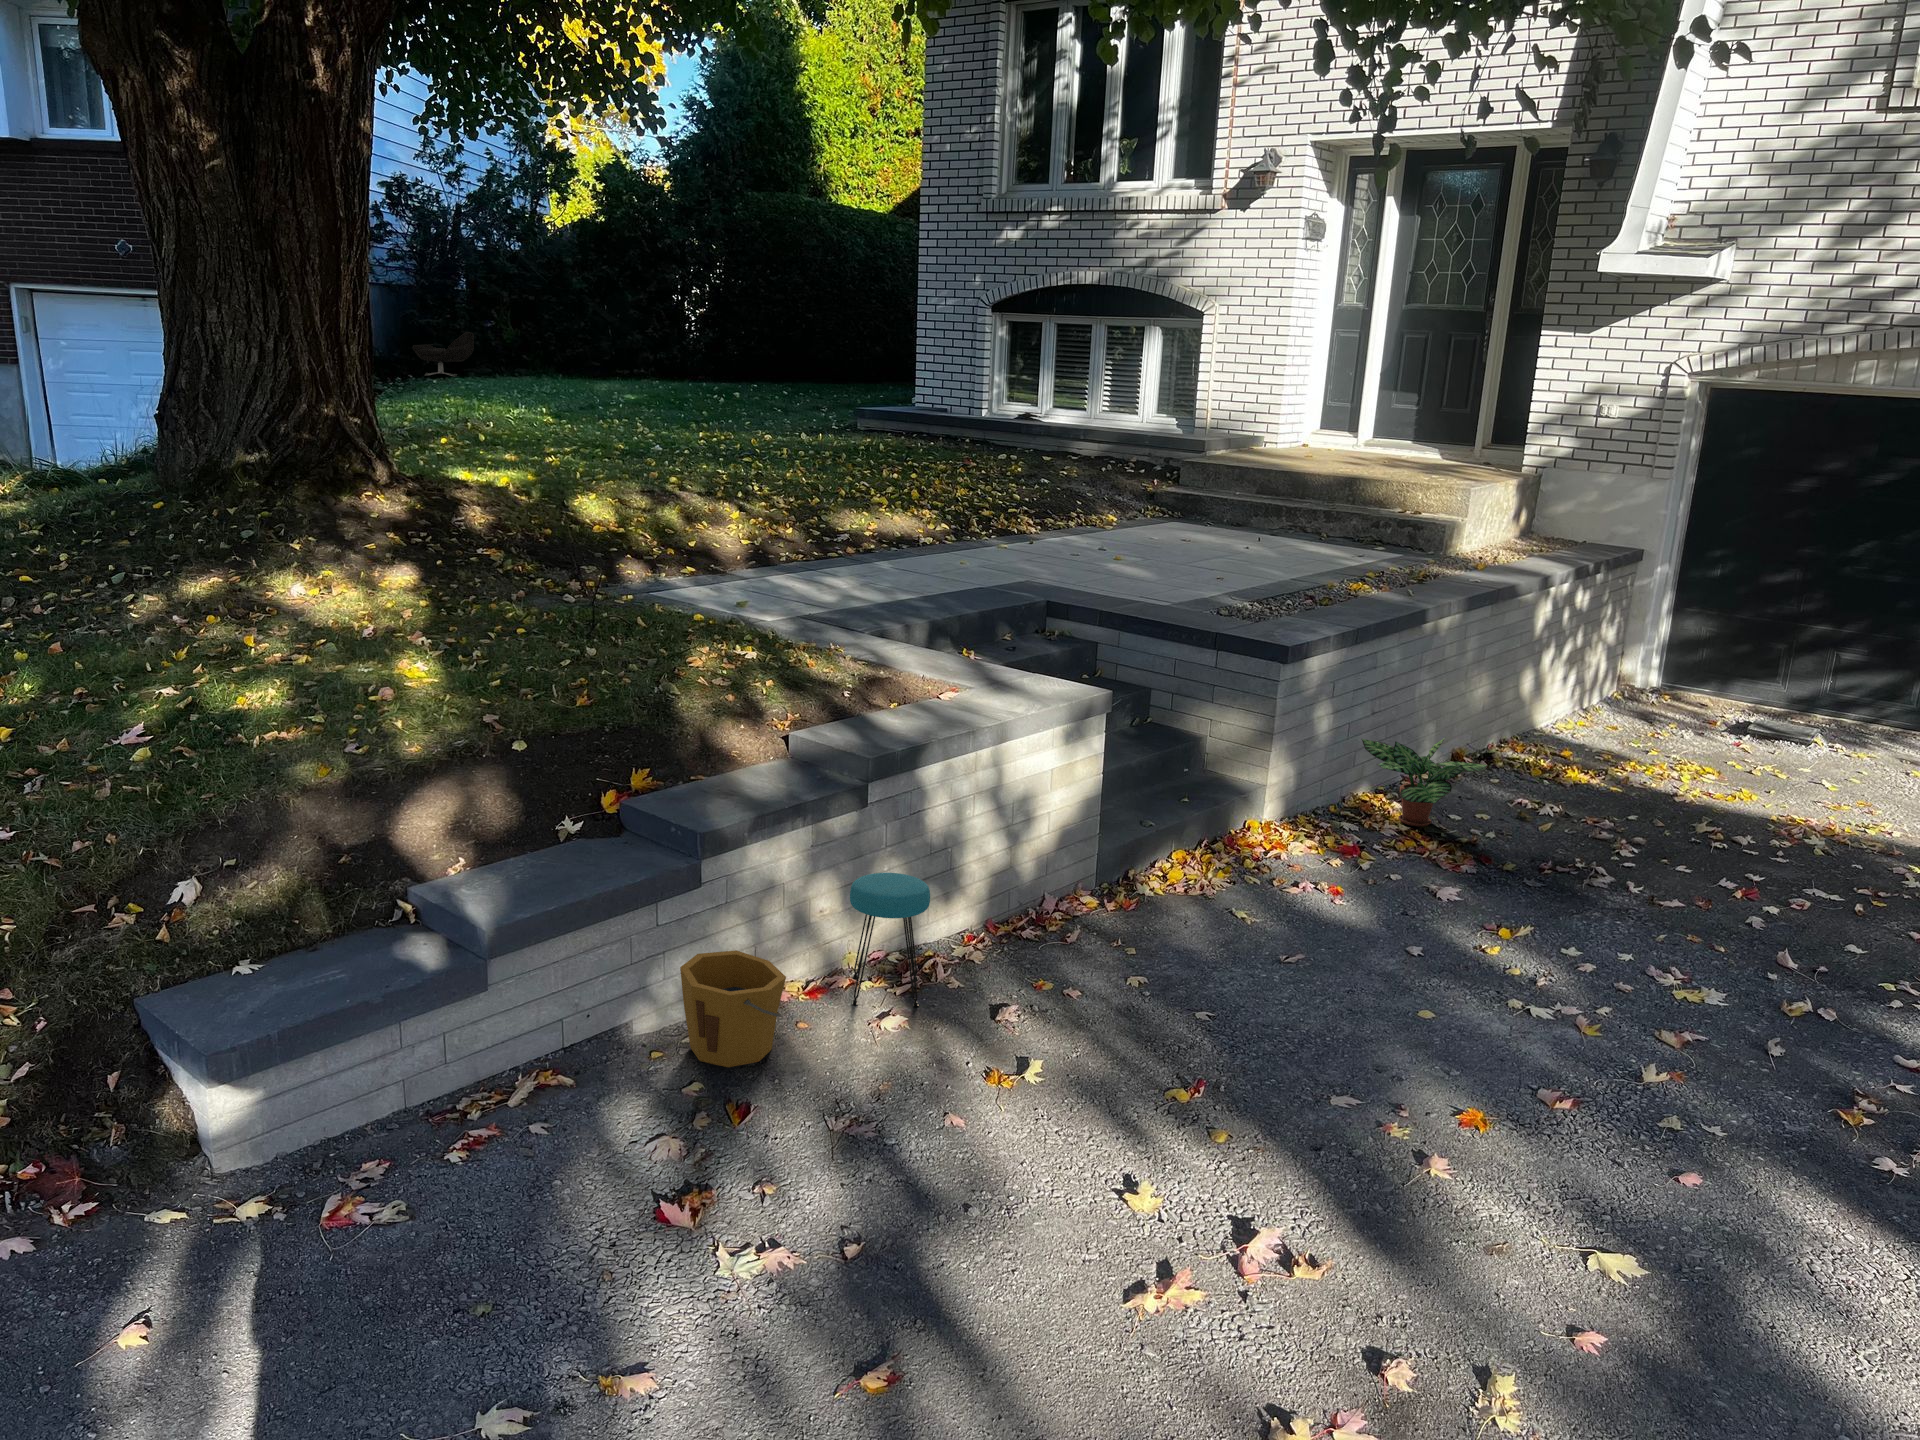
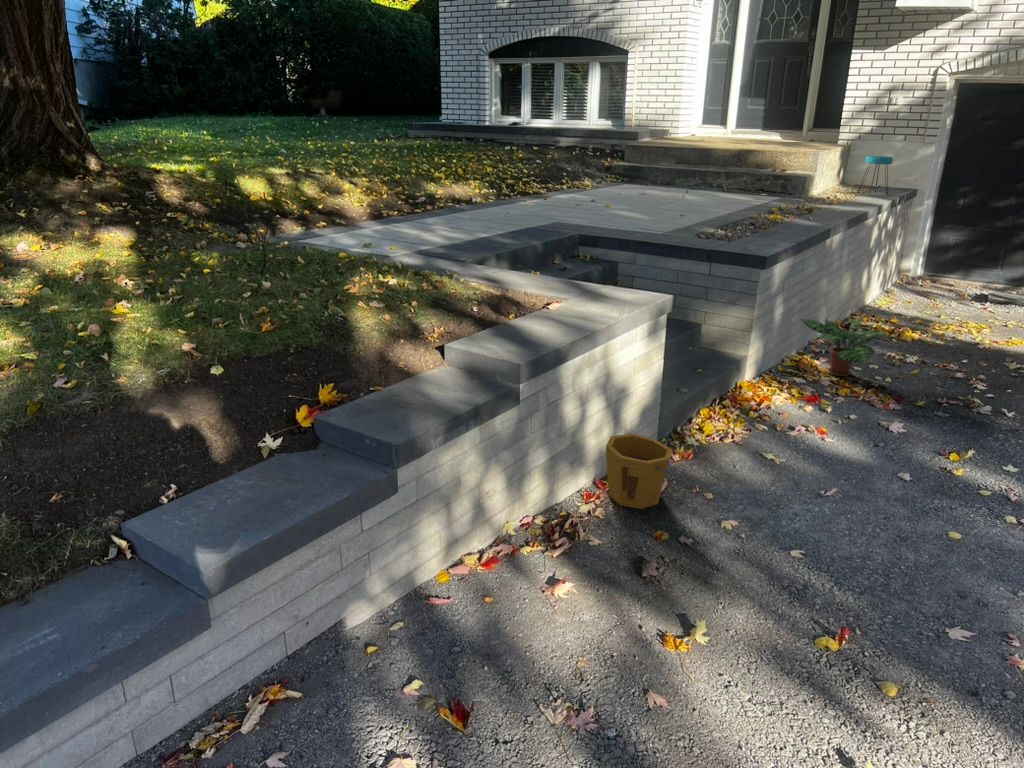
lounge chair: present [413,332,474,376] -> present [310,91,341,115]
stool: present [850,873,930,1007] -> present [858,156,893,194]
bucket: present [680,950,786,1067] -> present [606,433,673,509]

